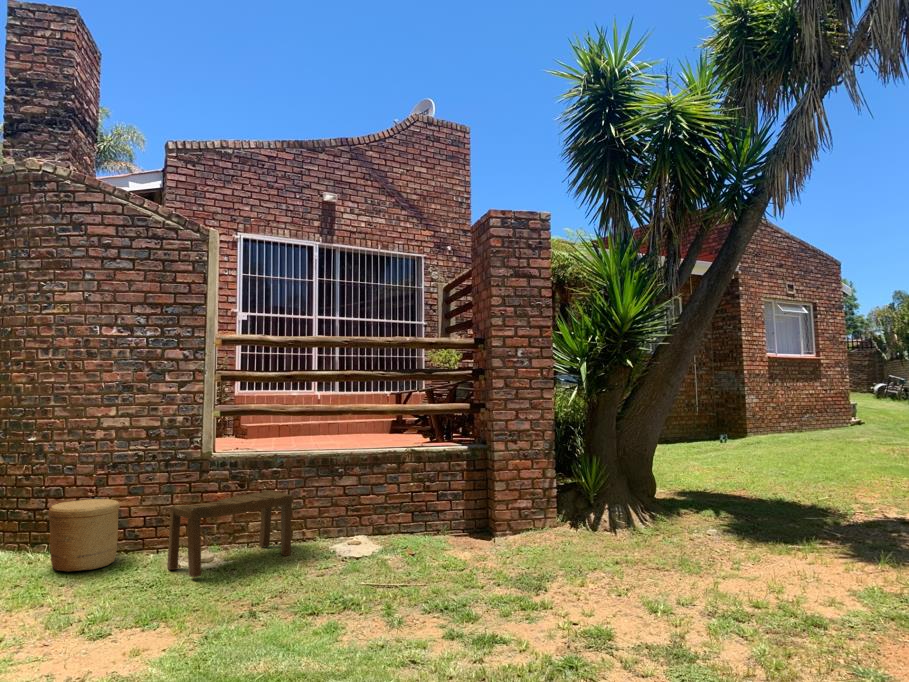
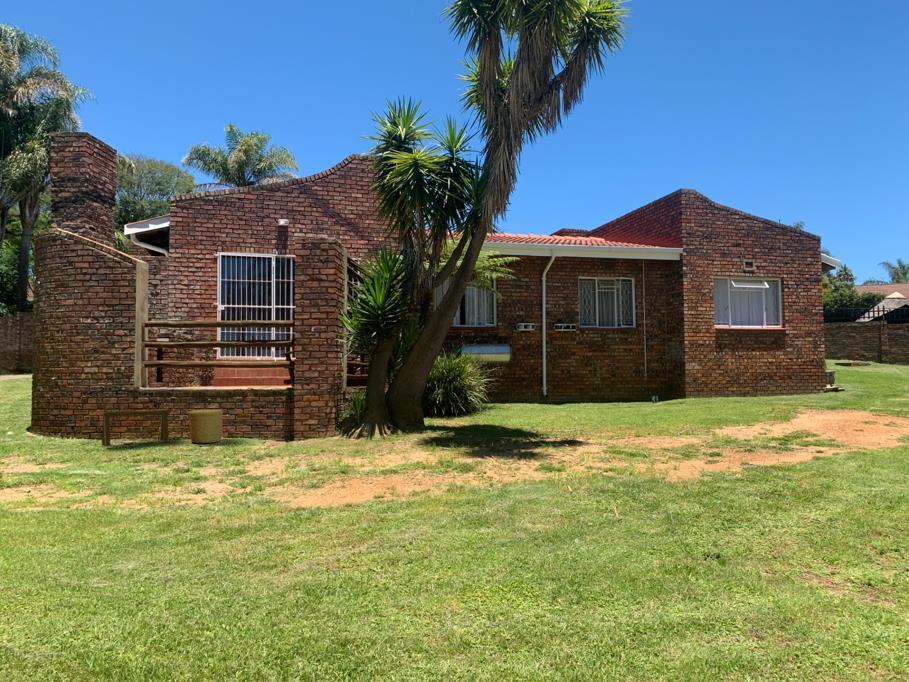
woven basket: present [48,499,120,572] -> present [189,410,223,443]

